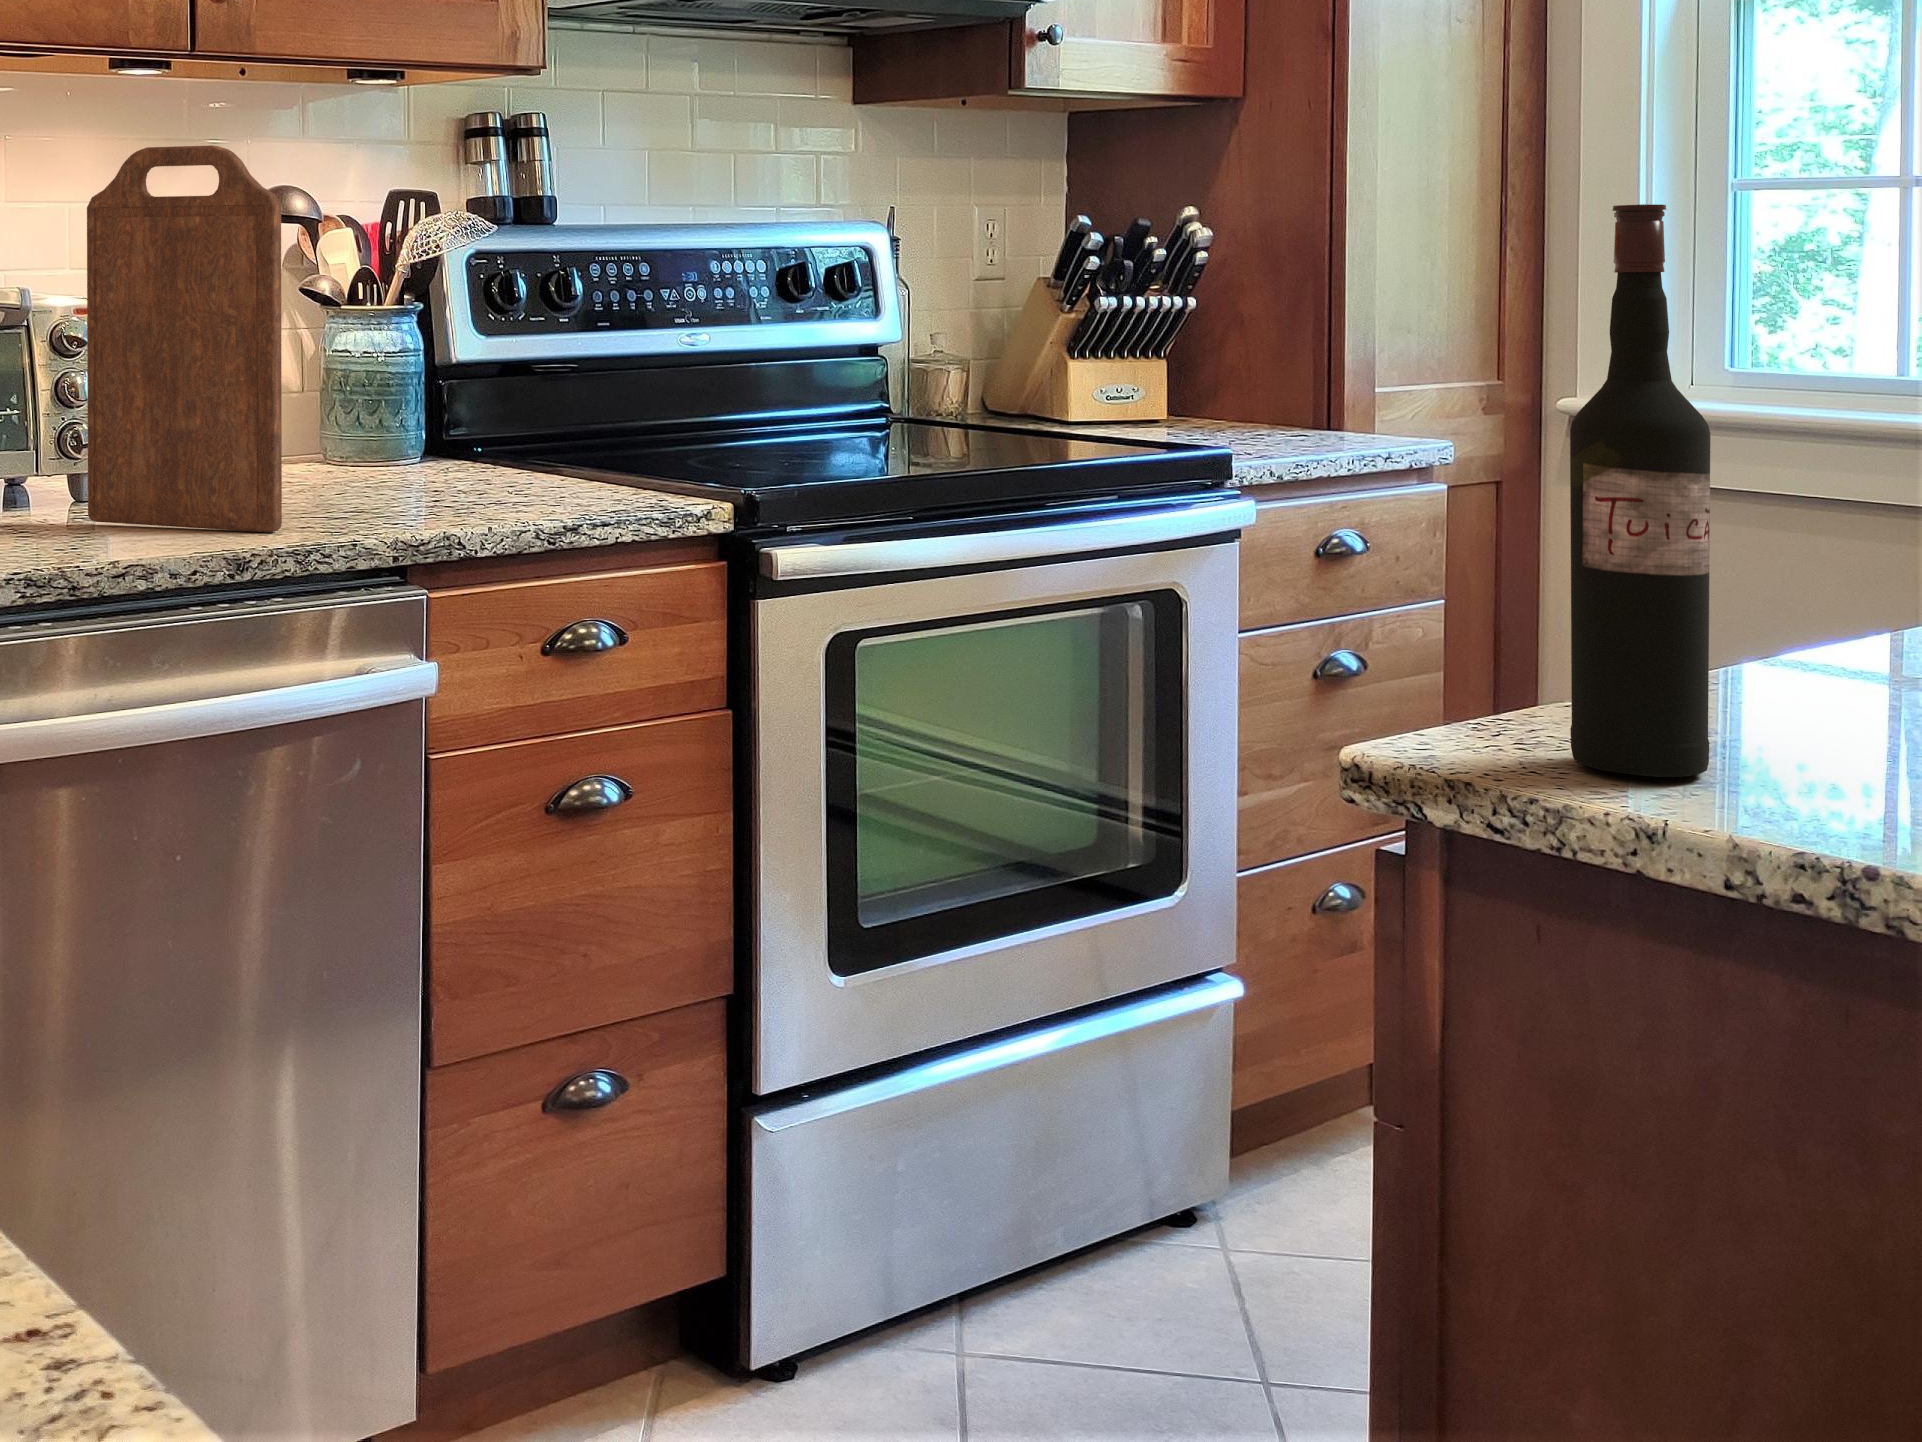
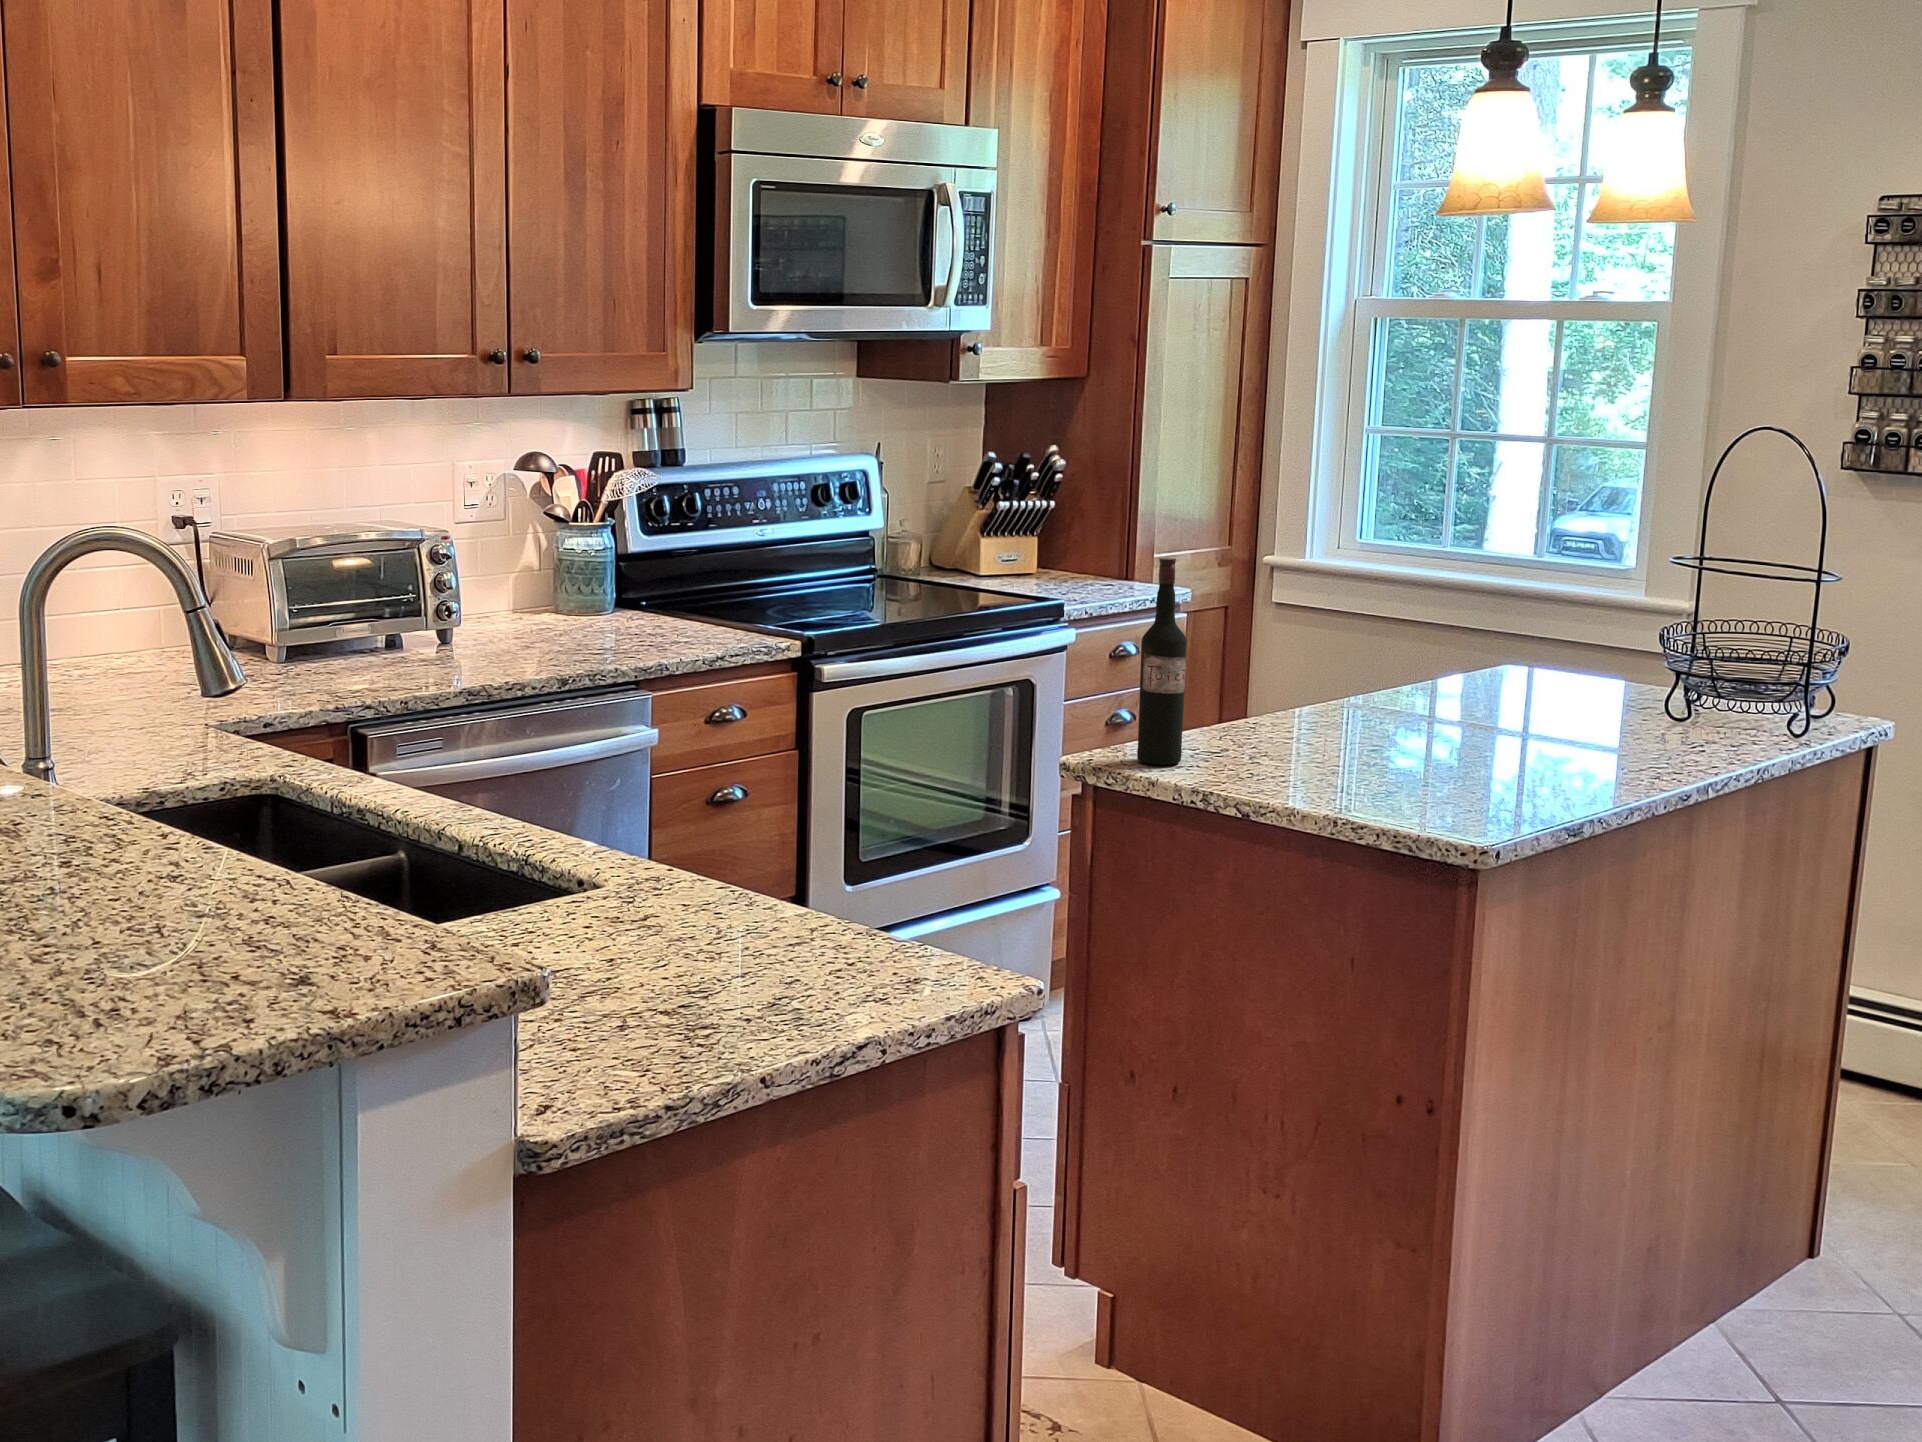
cutting board: present [87,145,282,533] -> none [472,463,582,664]

